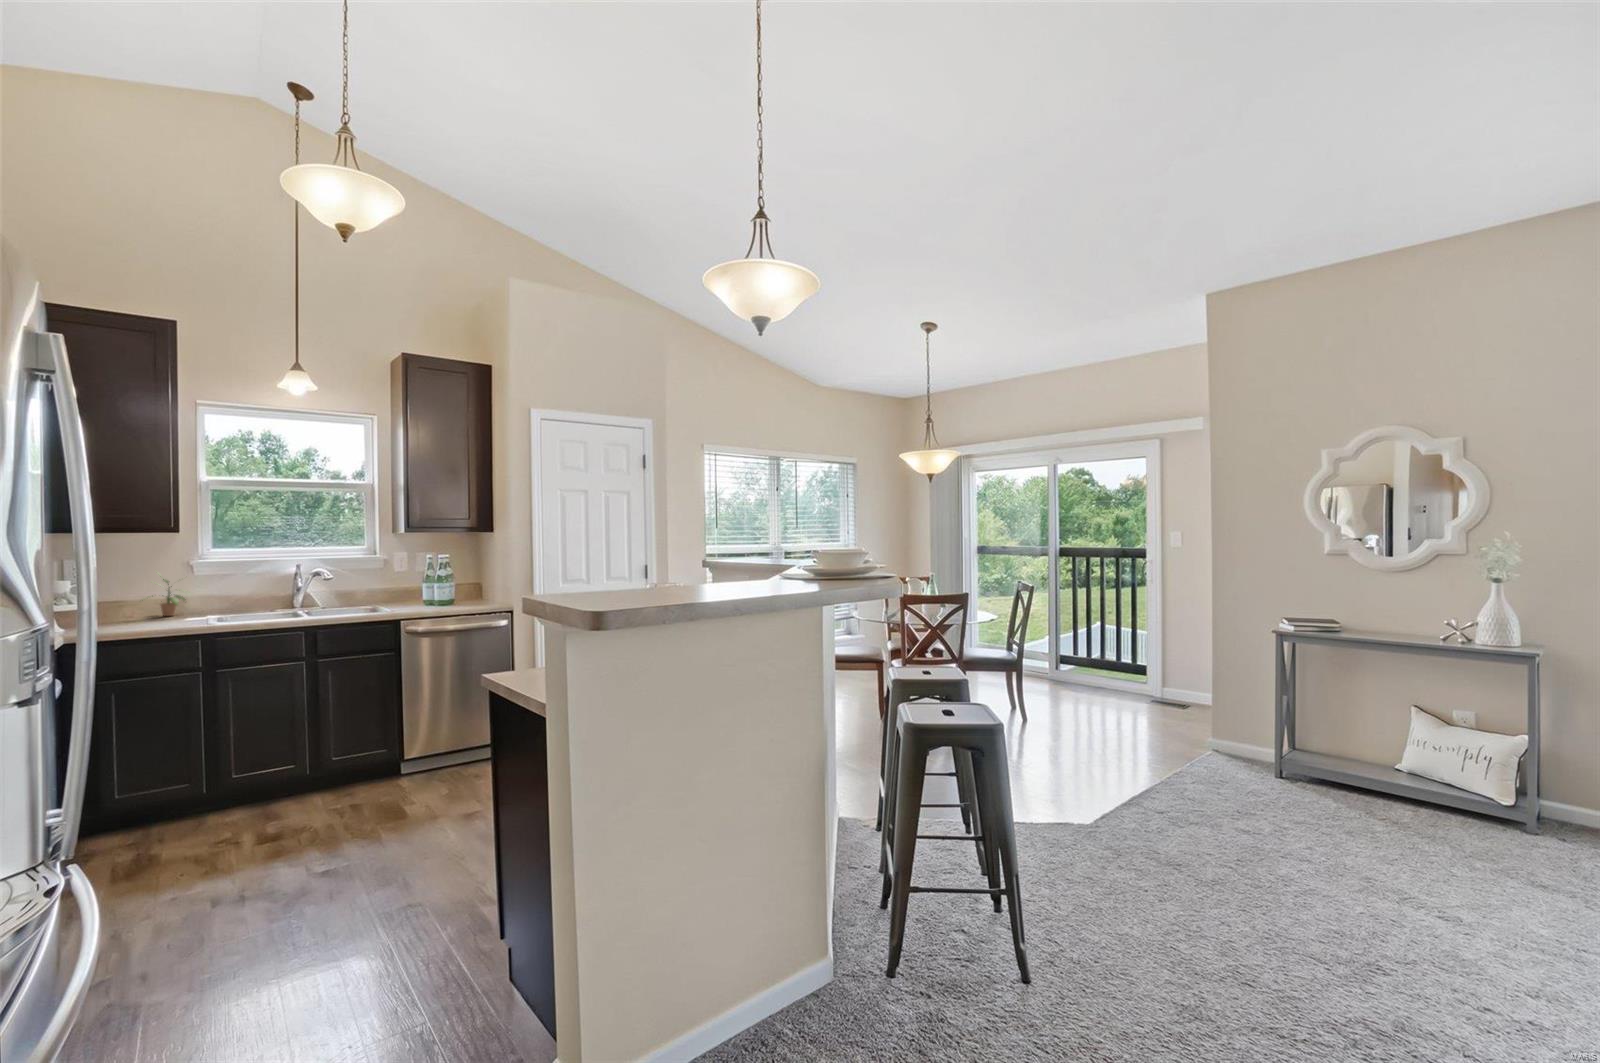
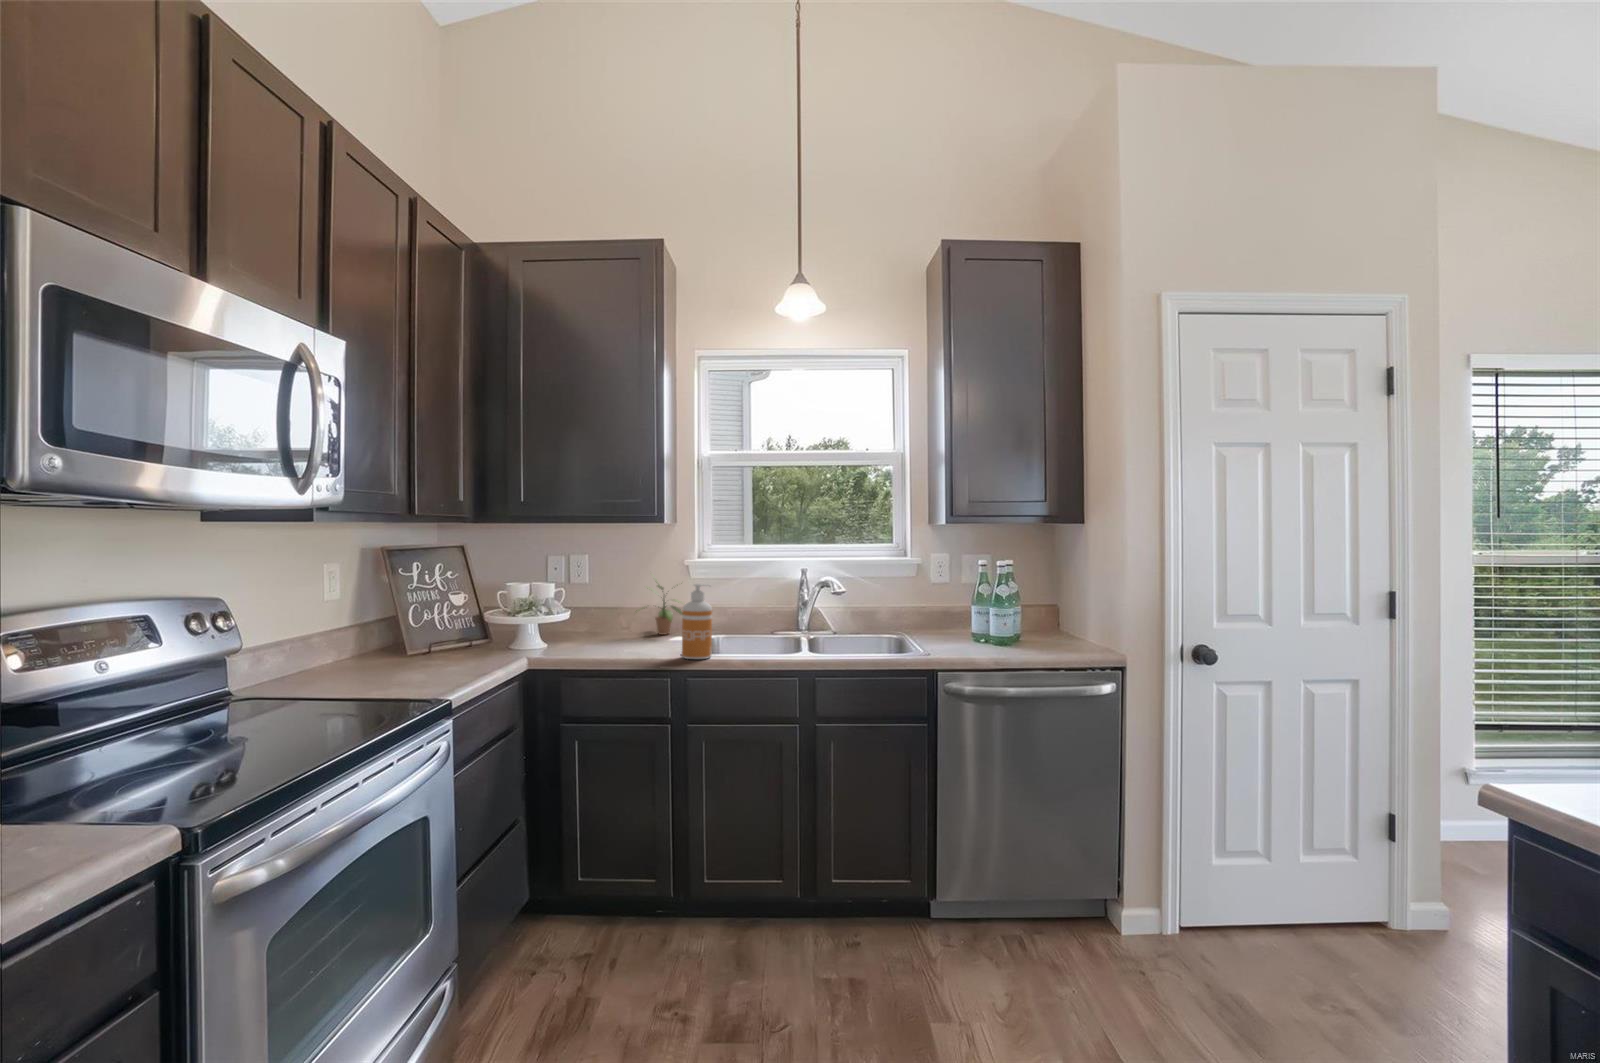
soap dispenser: none [195,575,222,626] -> present [682,584,712,659]

